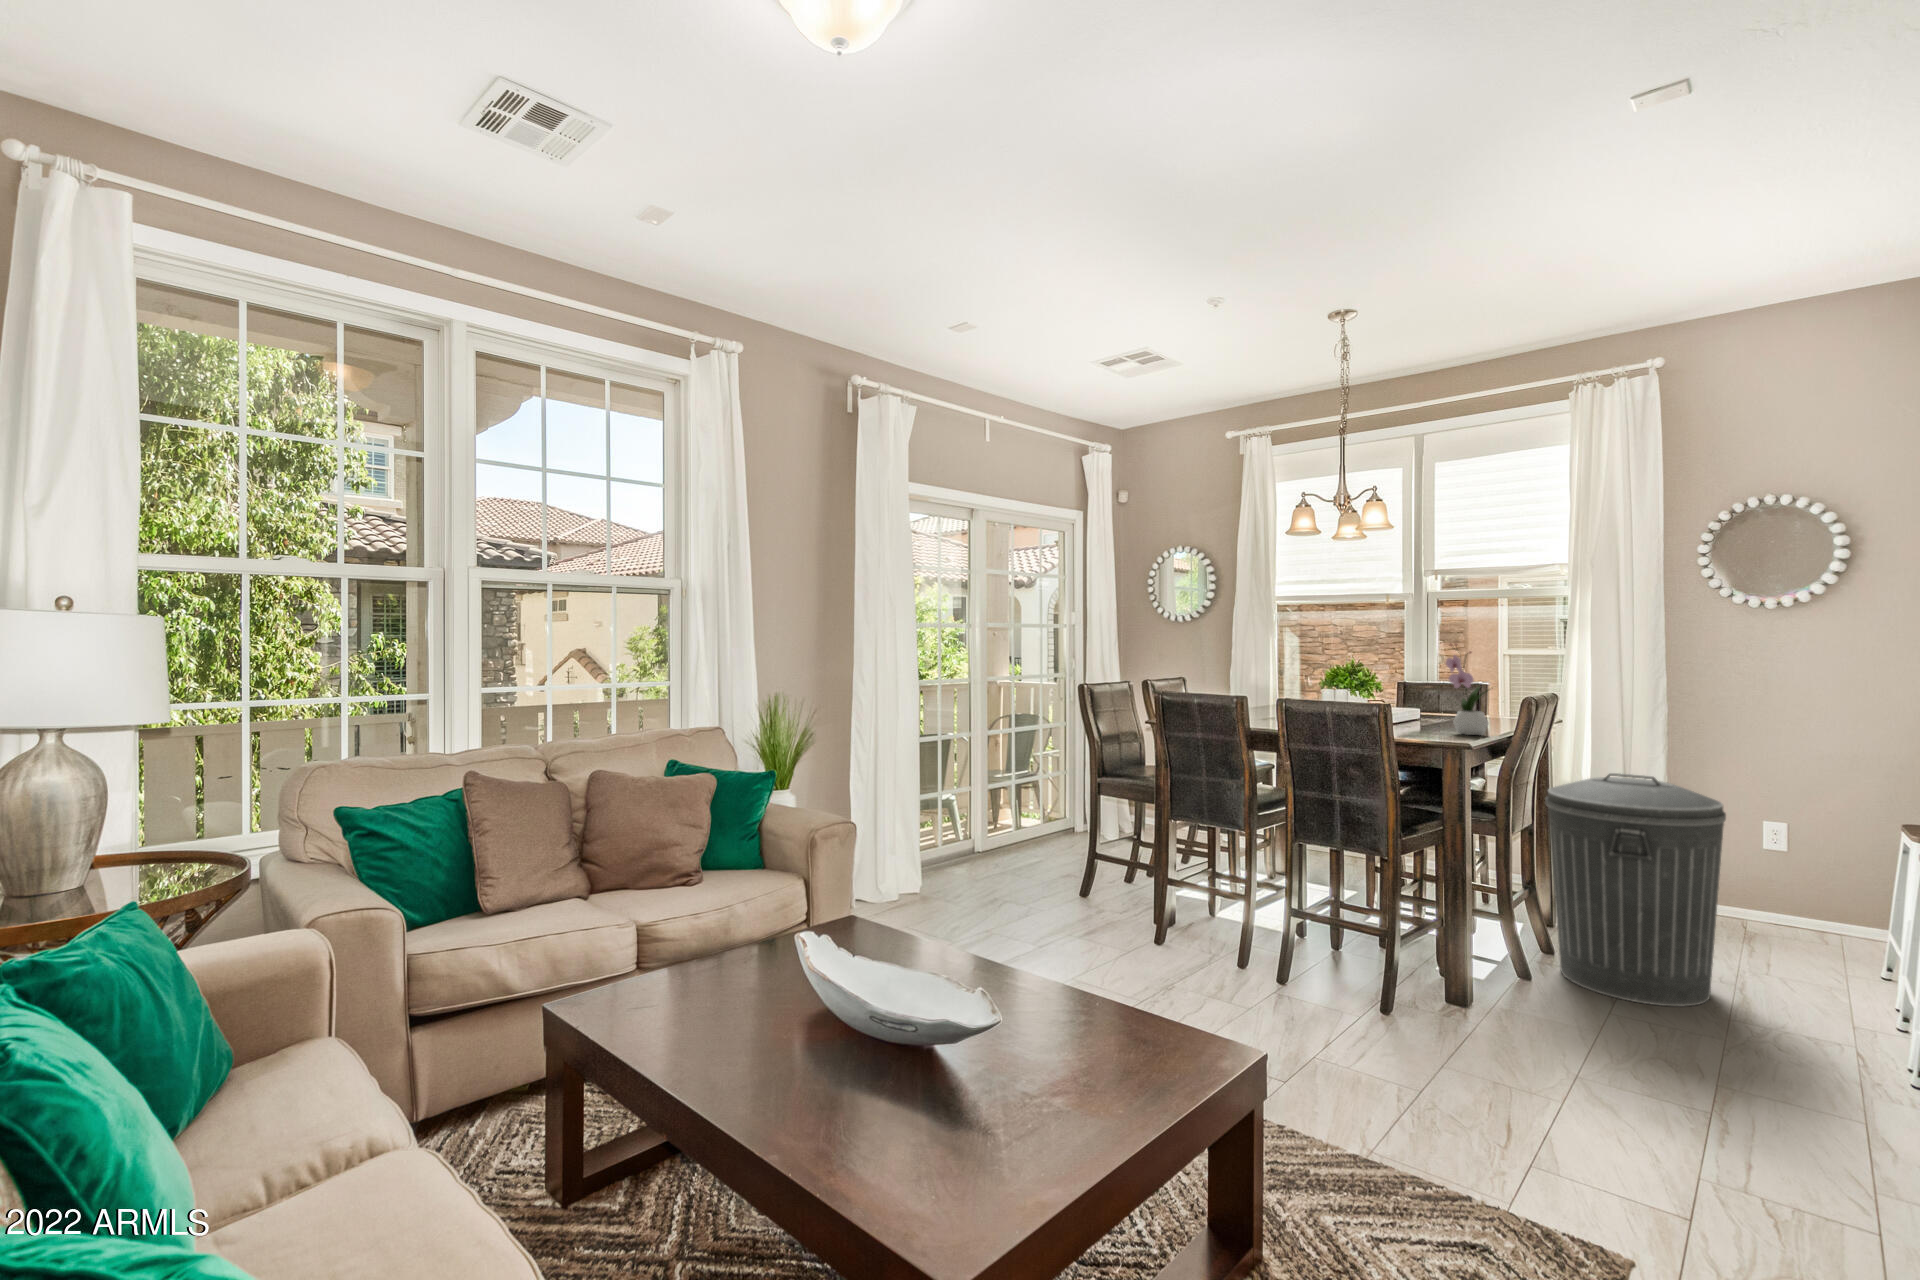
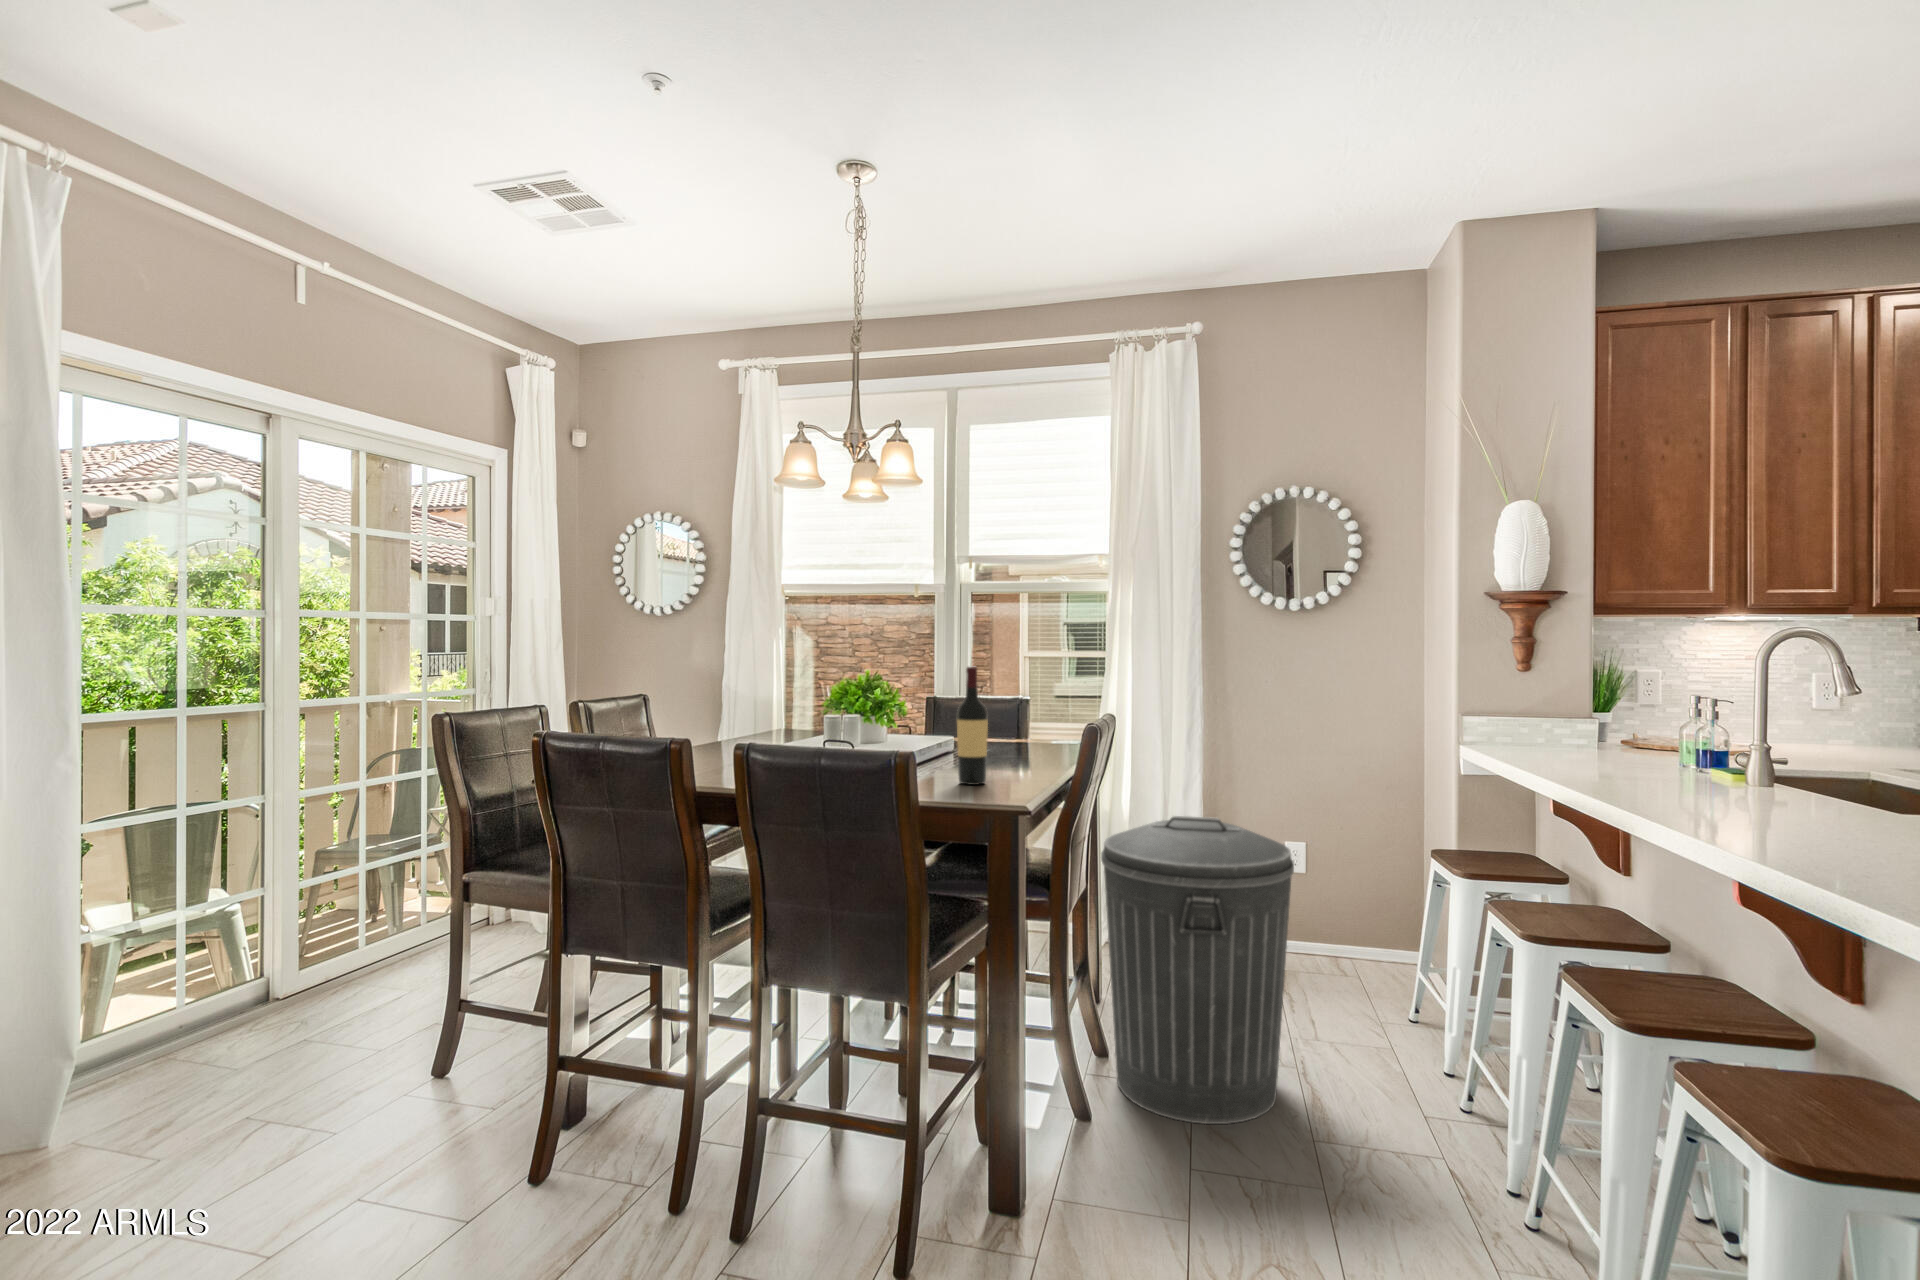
flower arrangement: present [1446,644,1488,735] -> none [986,646,1045,776]
wine bottle: none [1422,657,1446,738] -> present [957,666,988,785]

